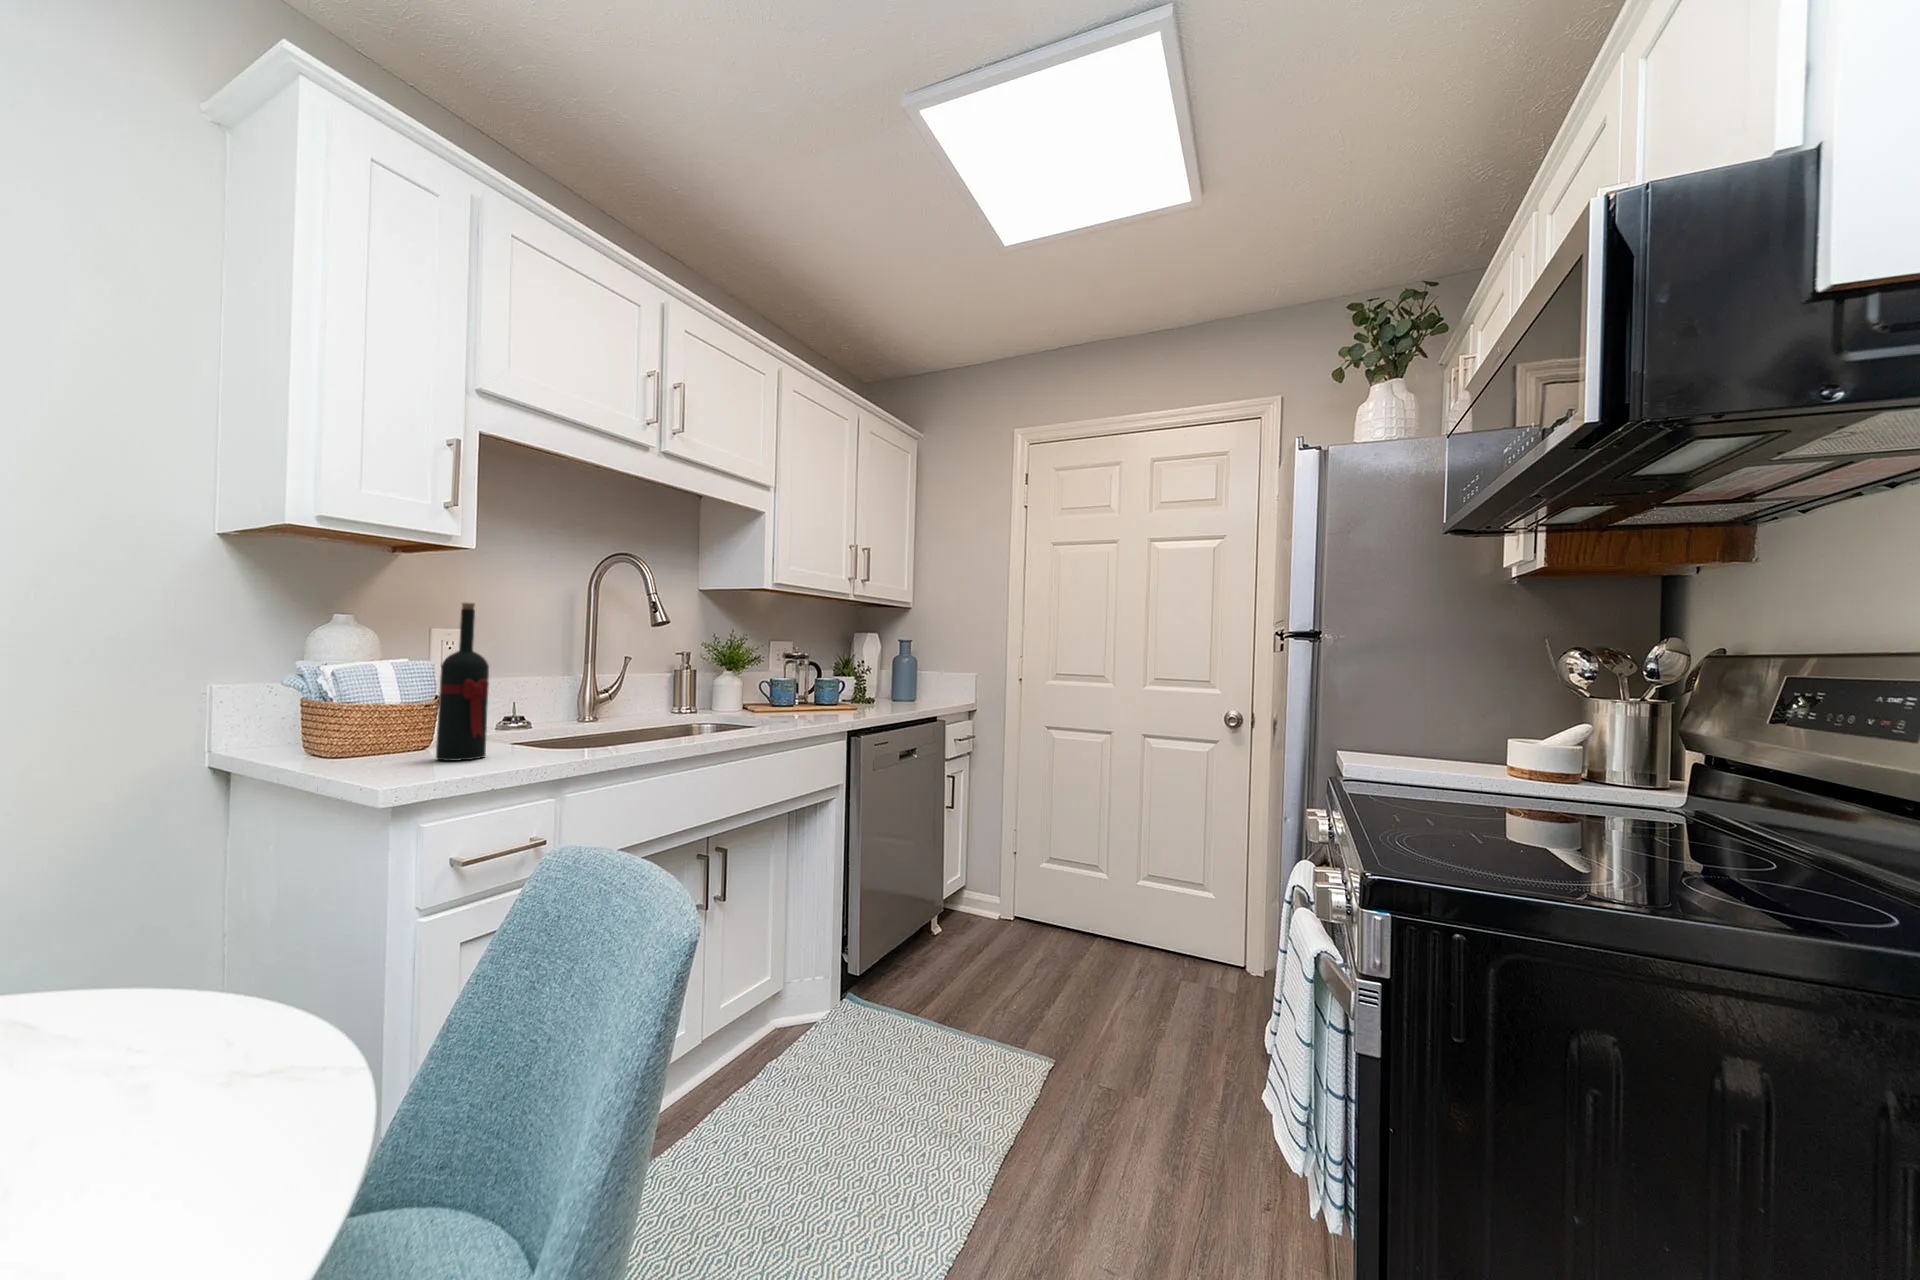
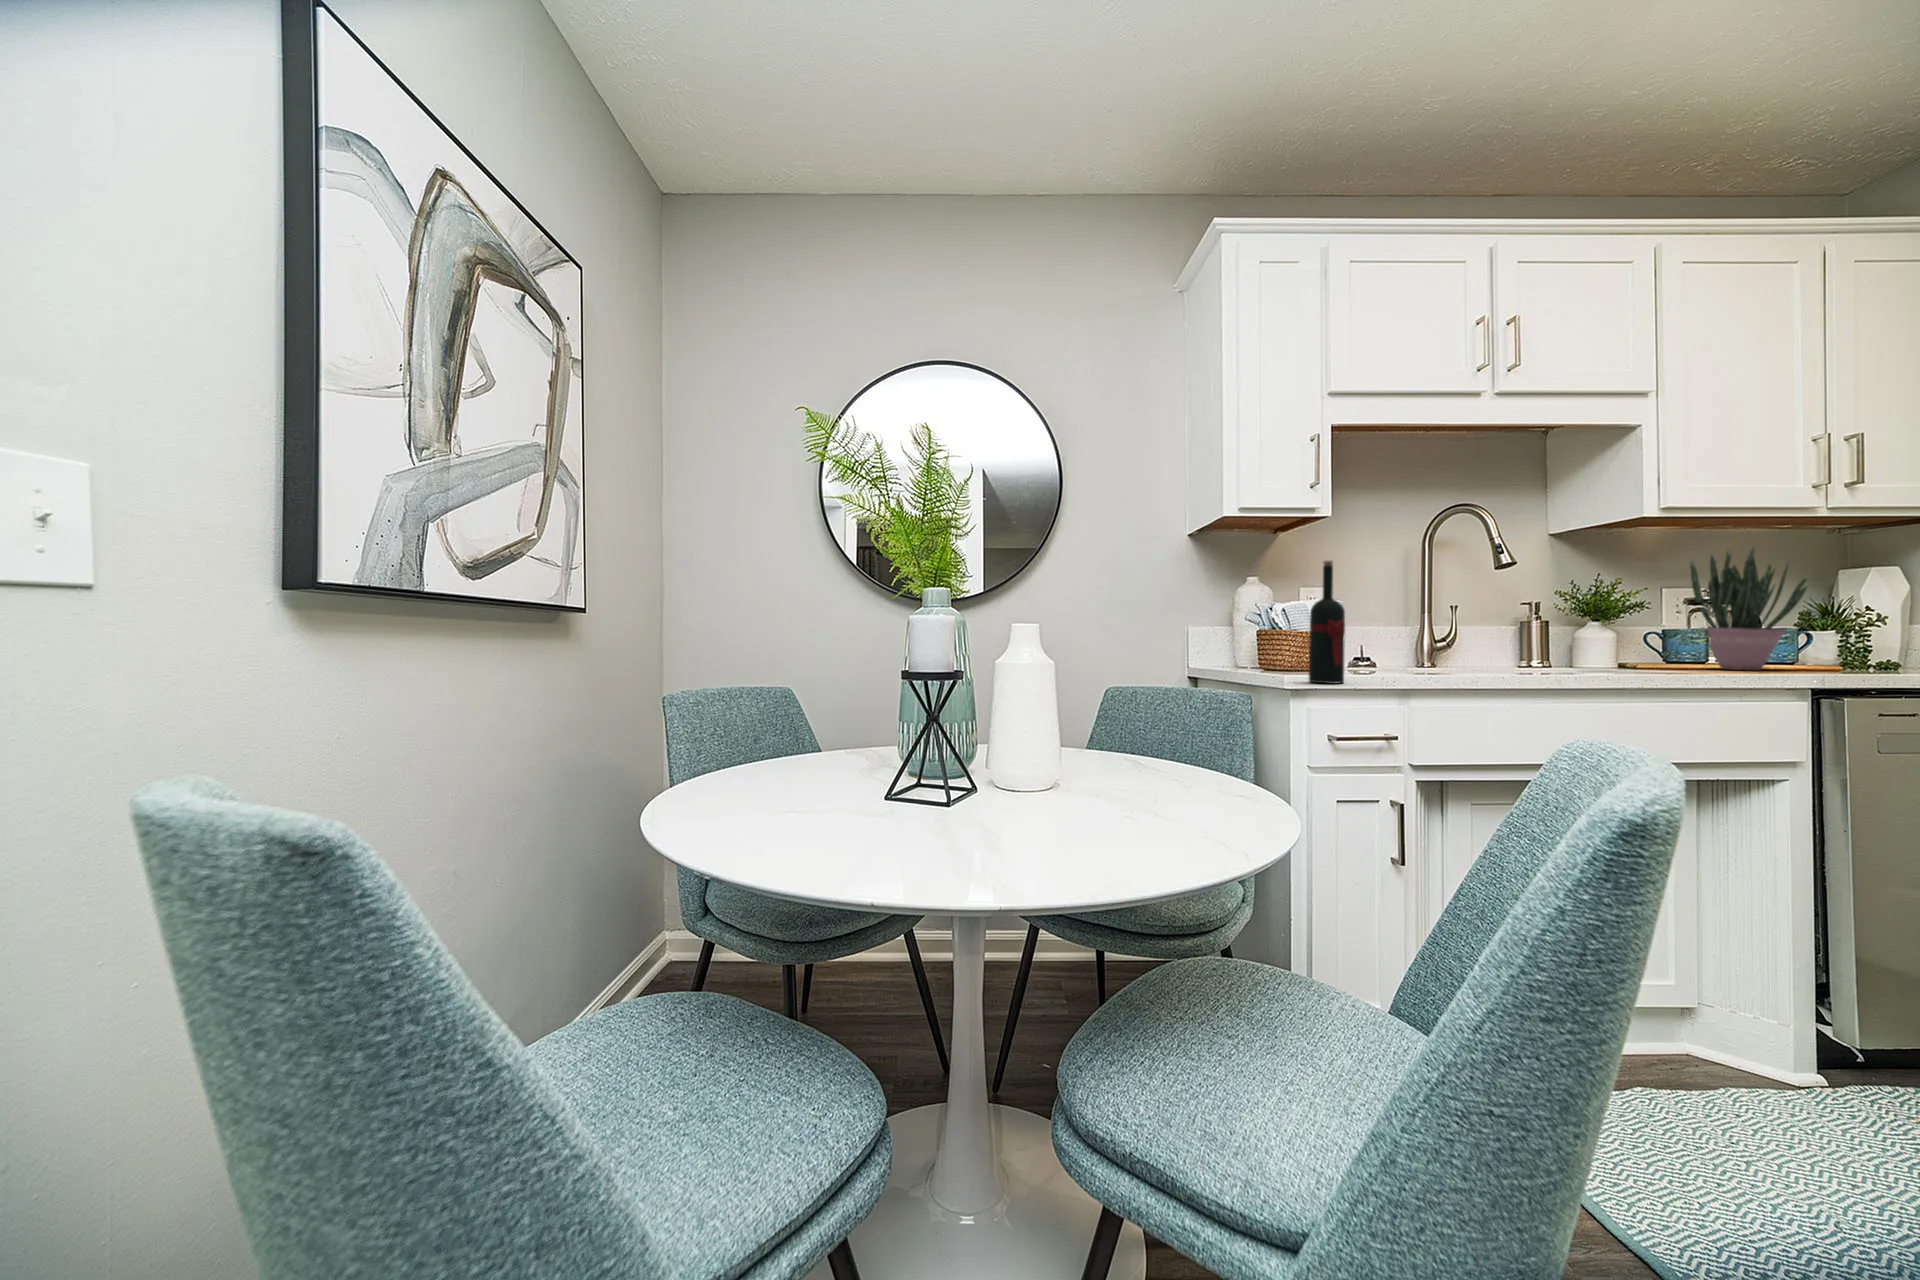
potted plant: none [788,618,848,710] -> present [1690,548,1807,670]

